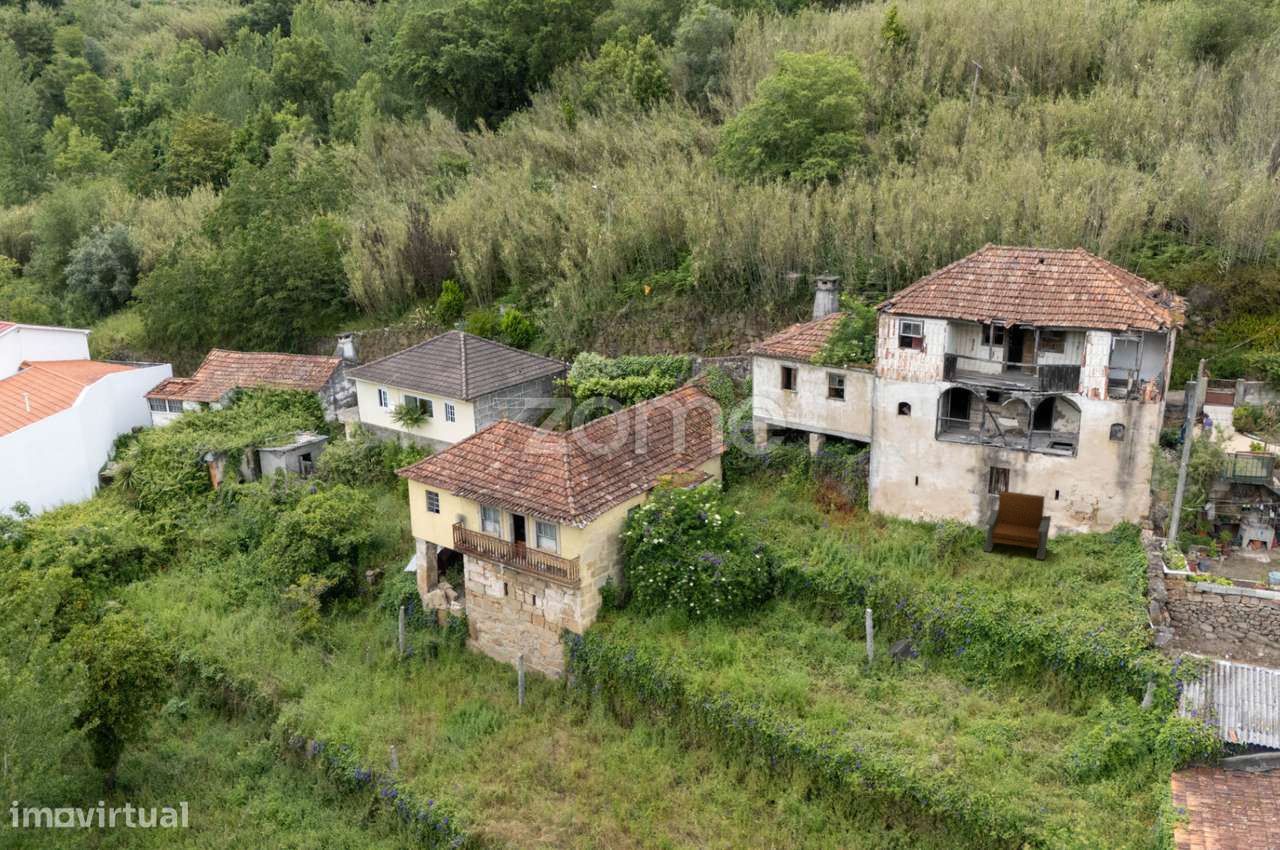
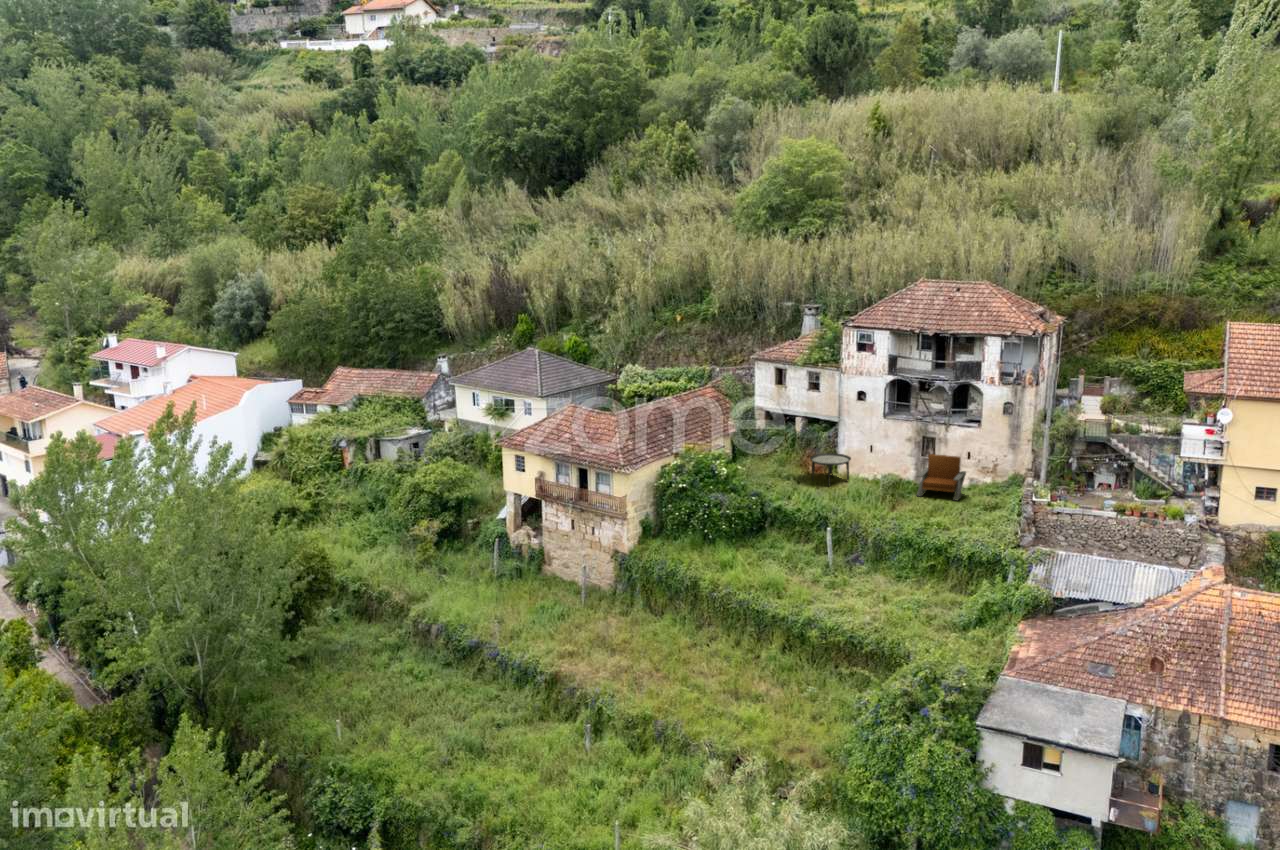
round table: none [832,484,889,533] -> present [810,453,851,486]

